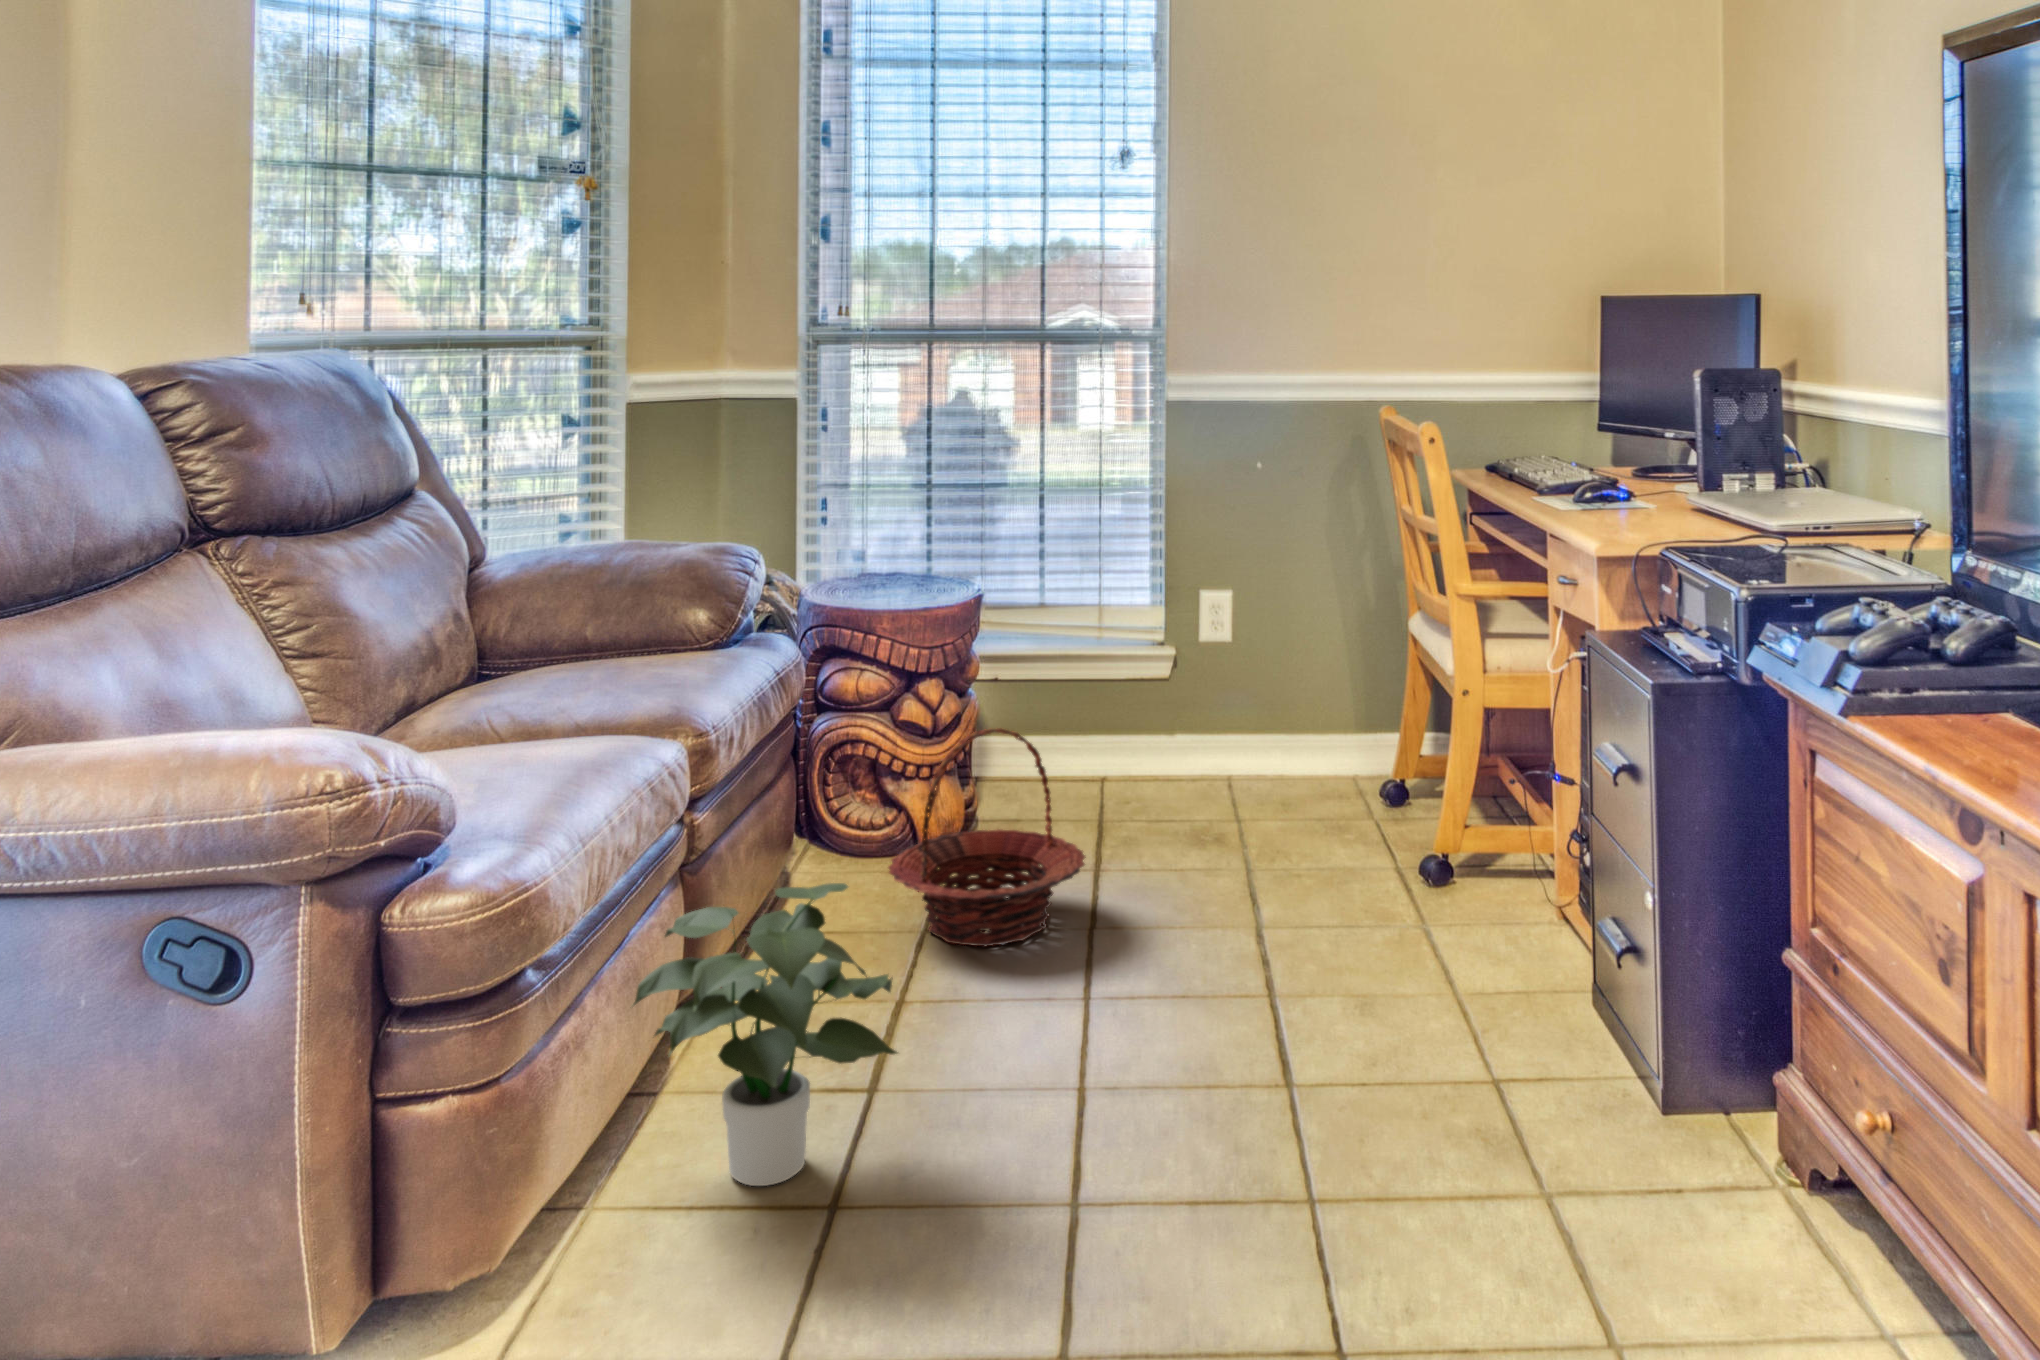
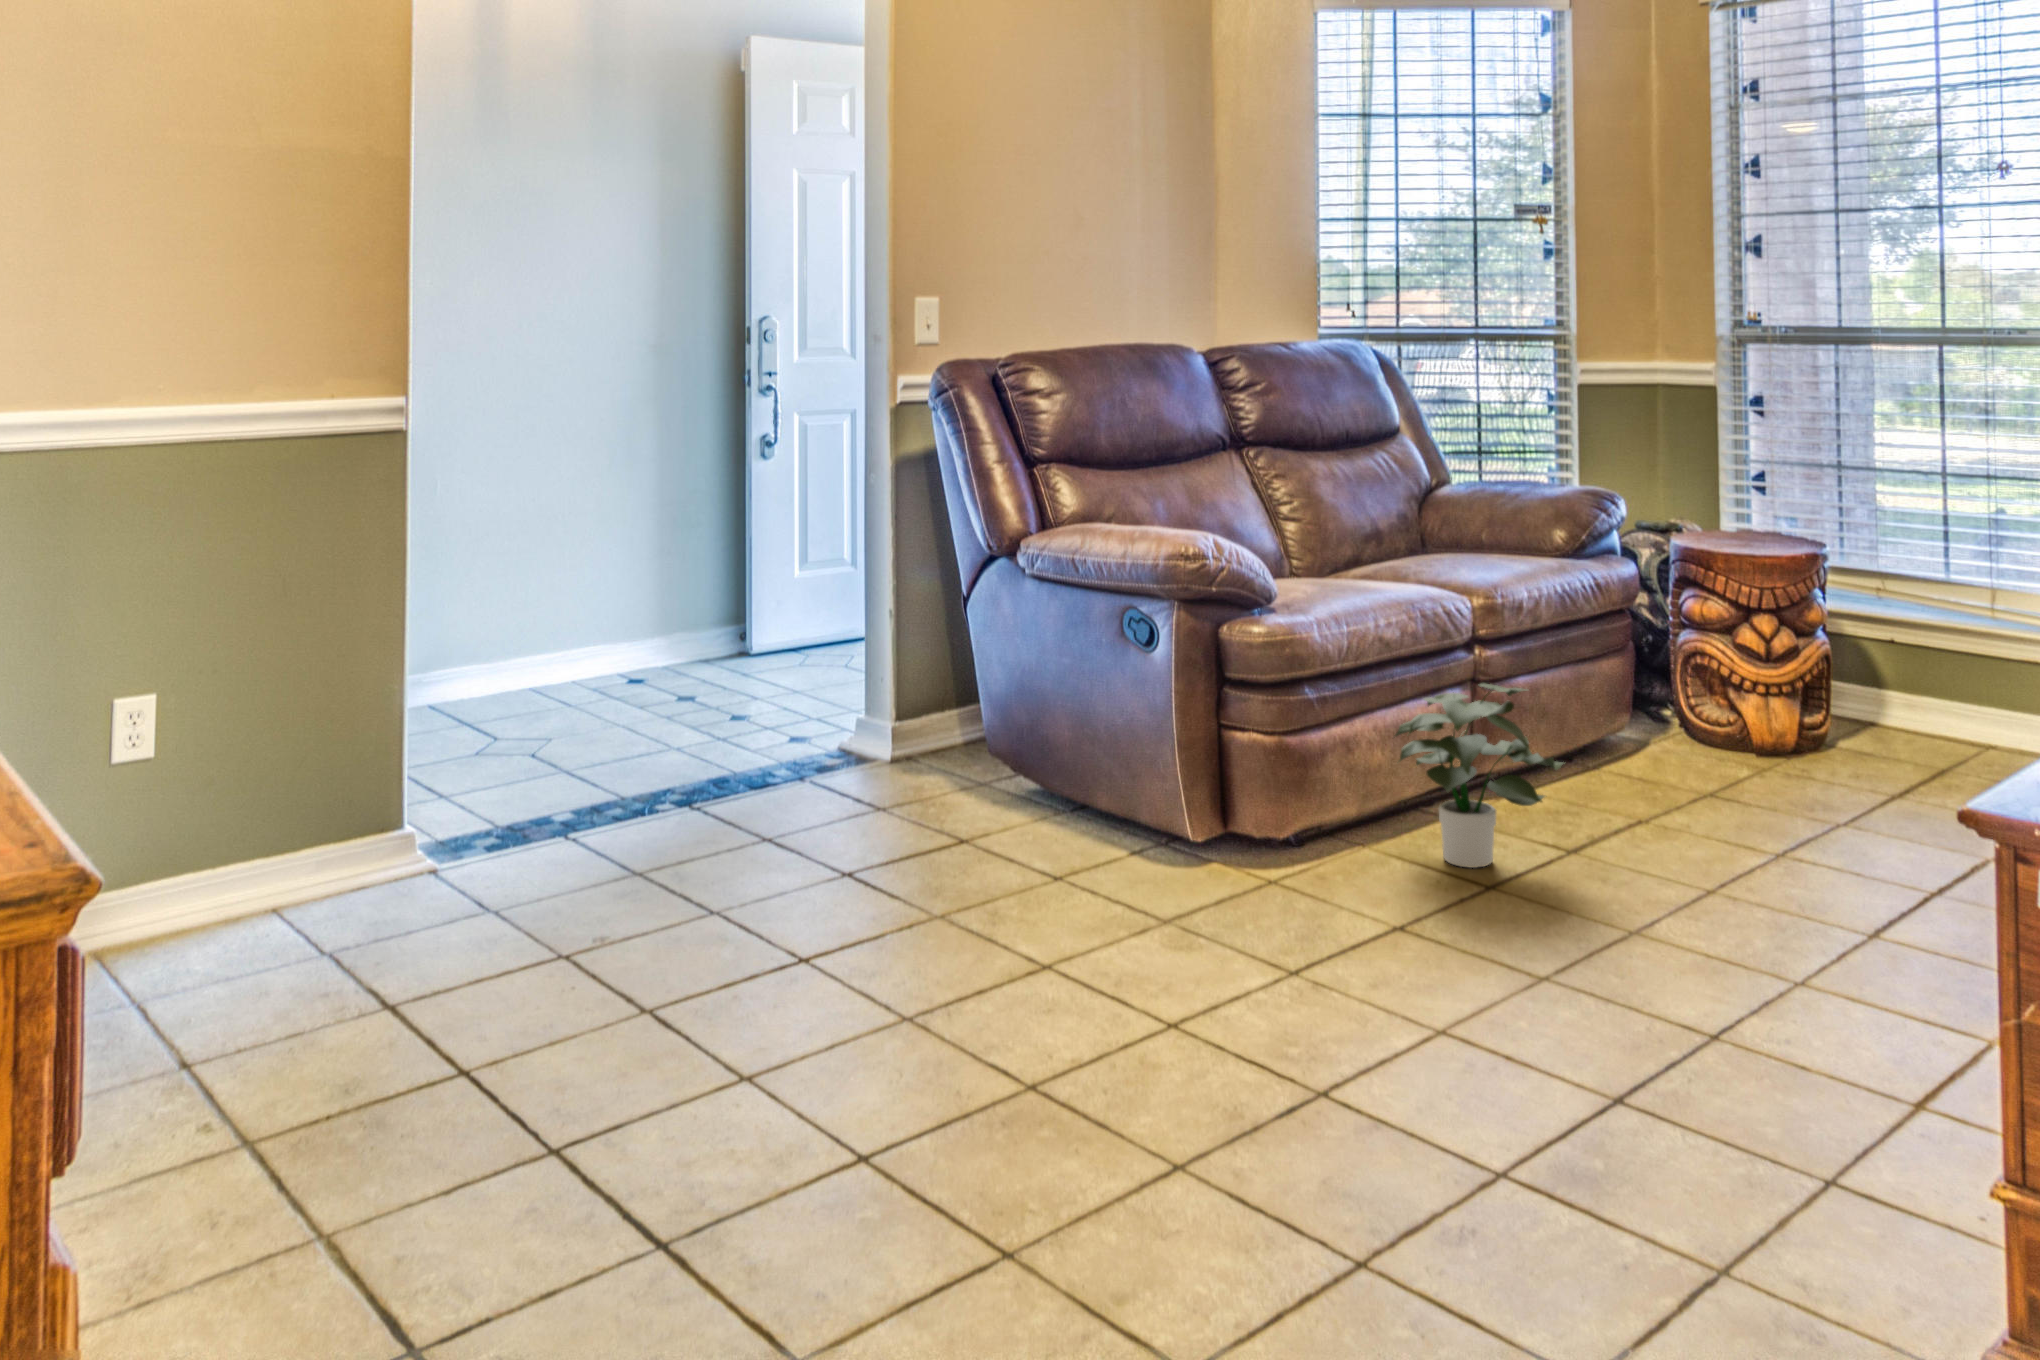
basket: present [889,728,1086,946] -> none [1671,642,1846,815]

